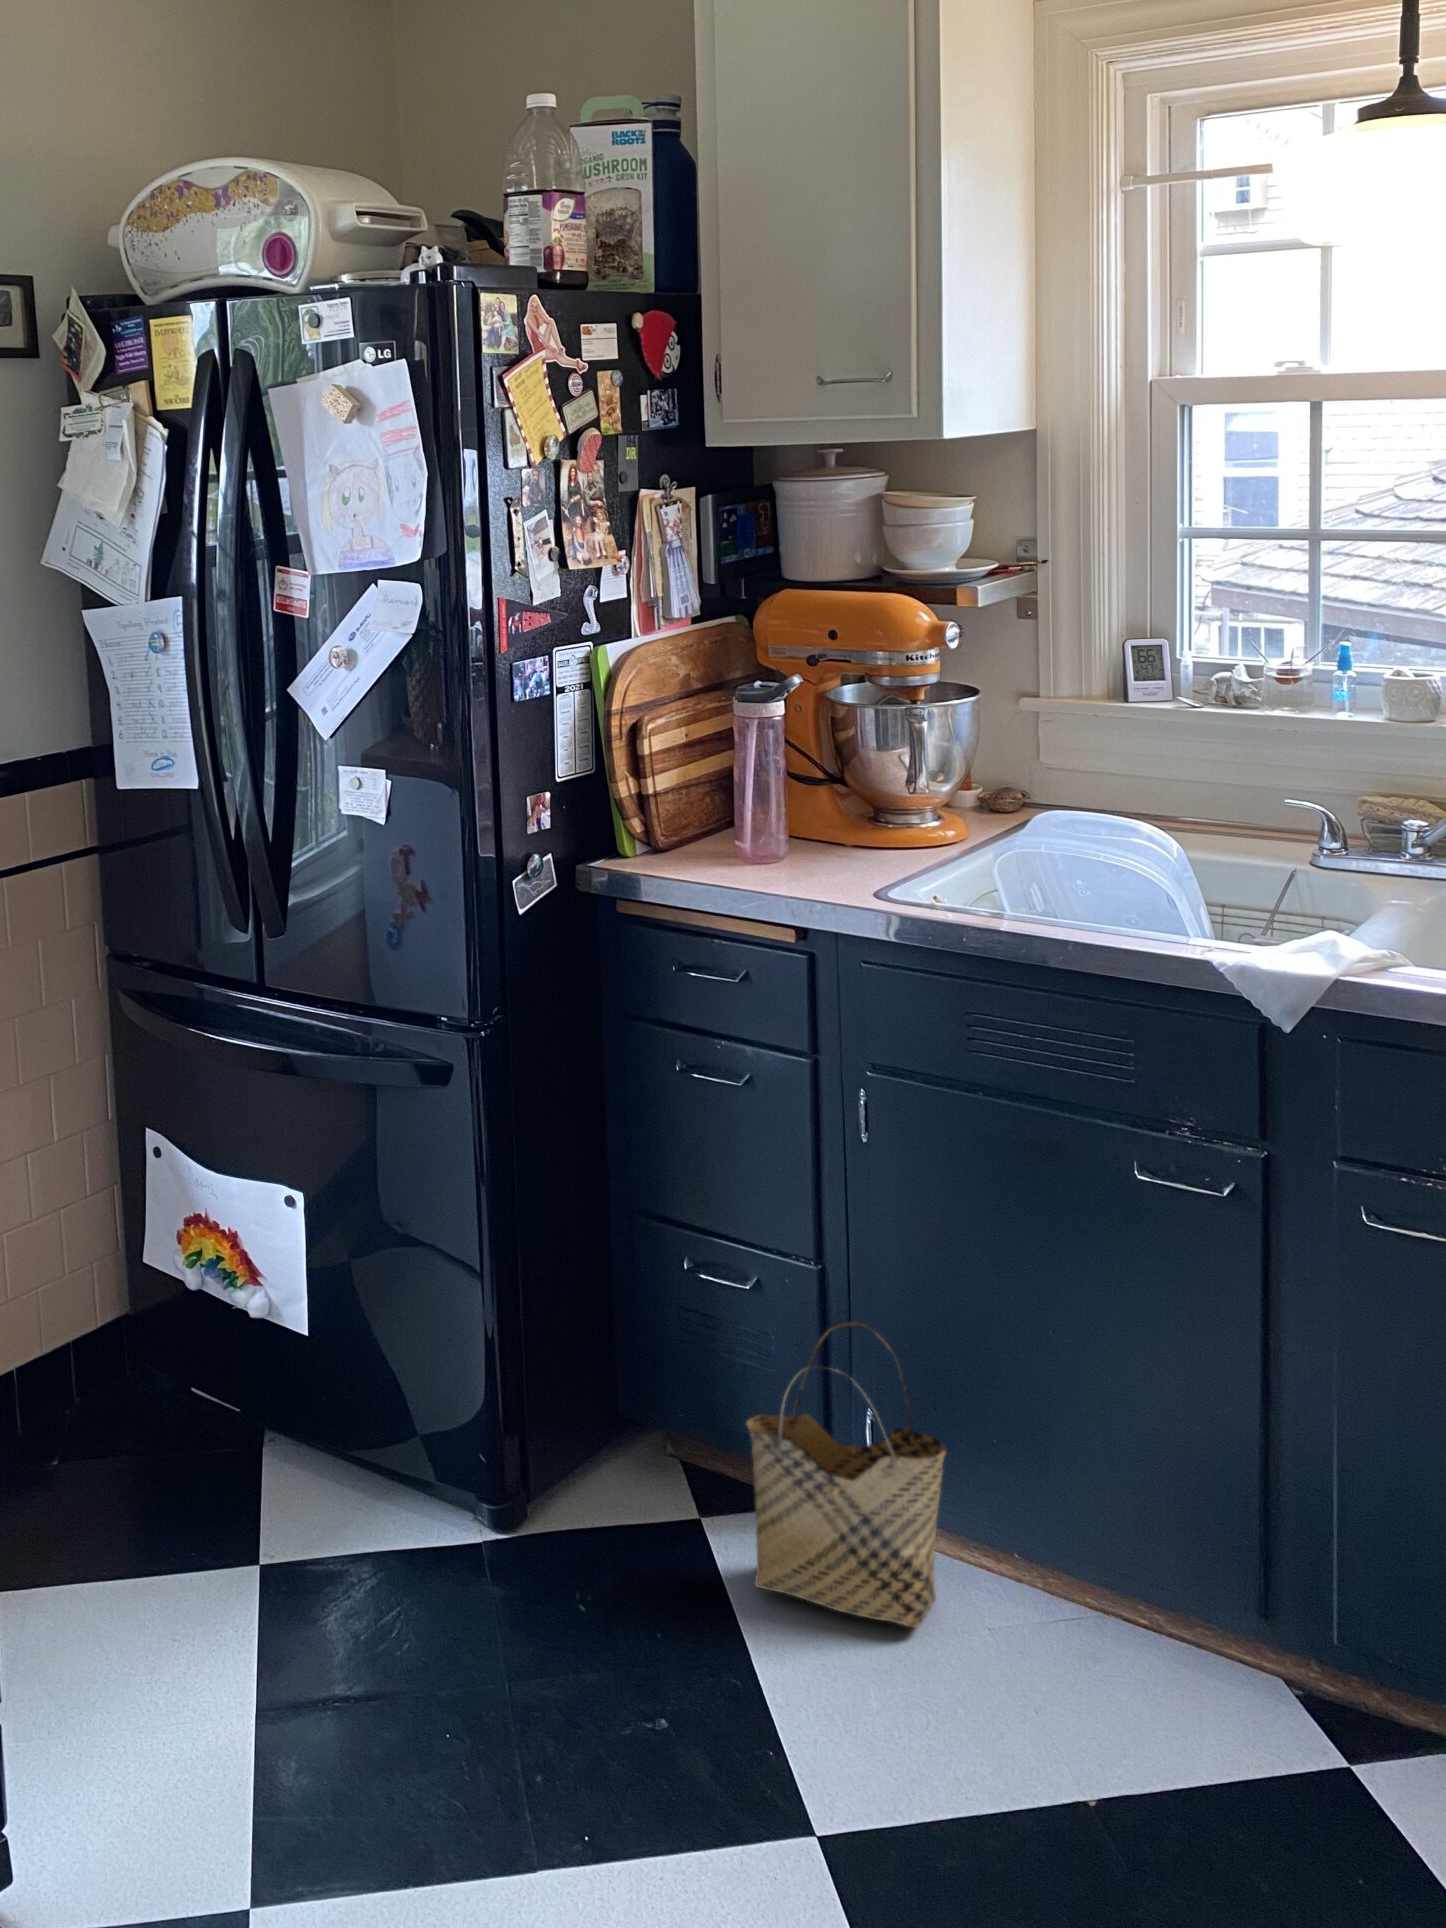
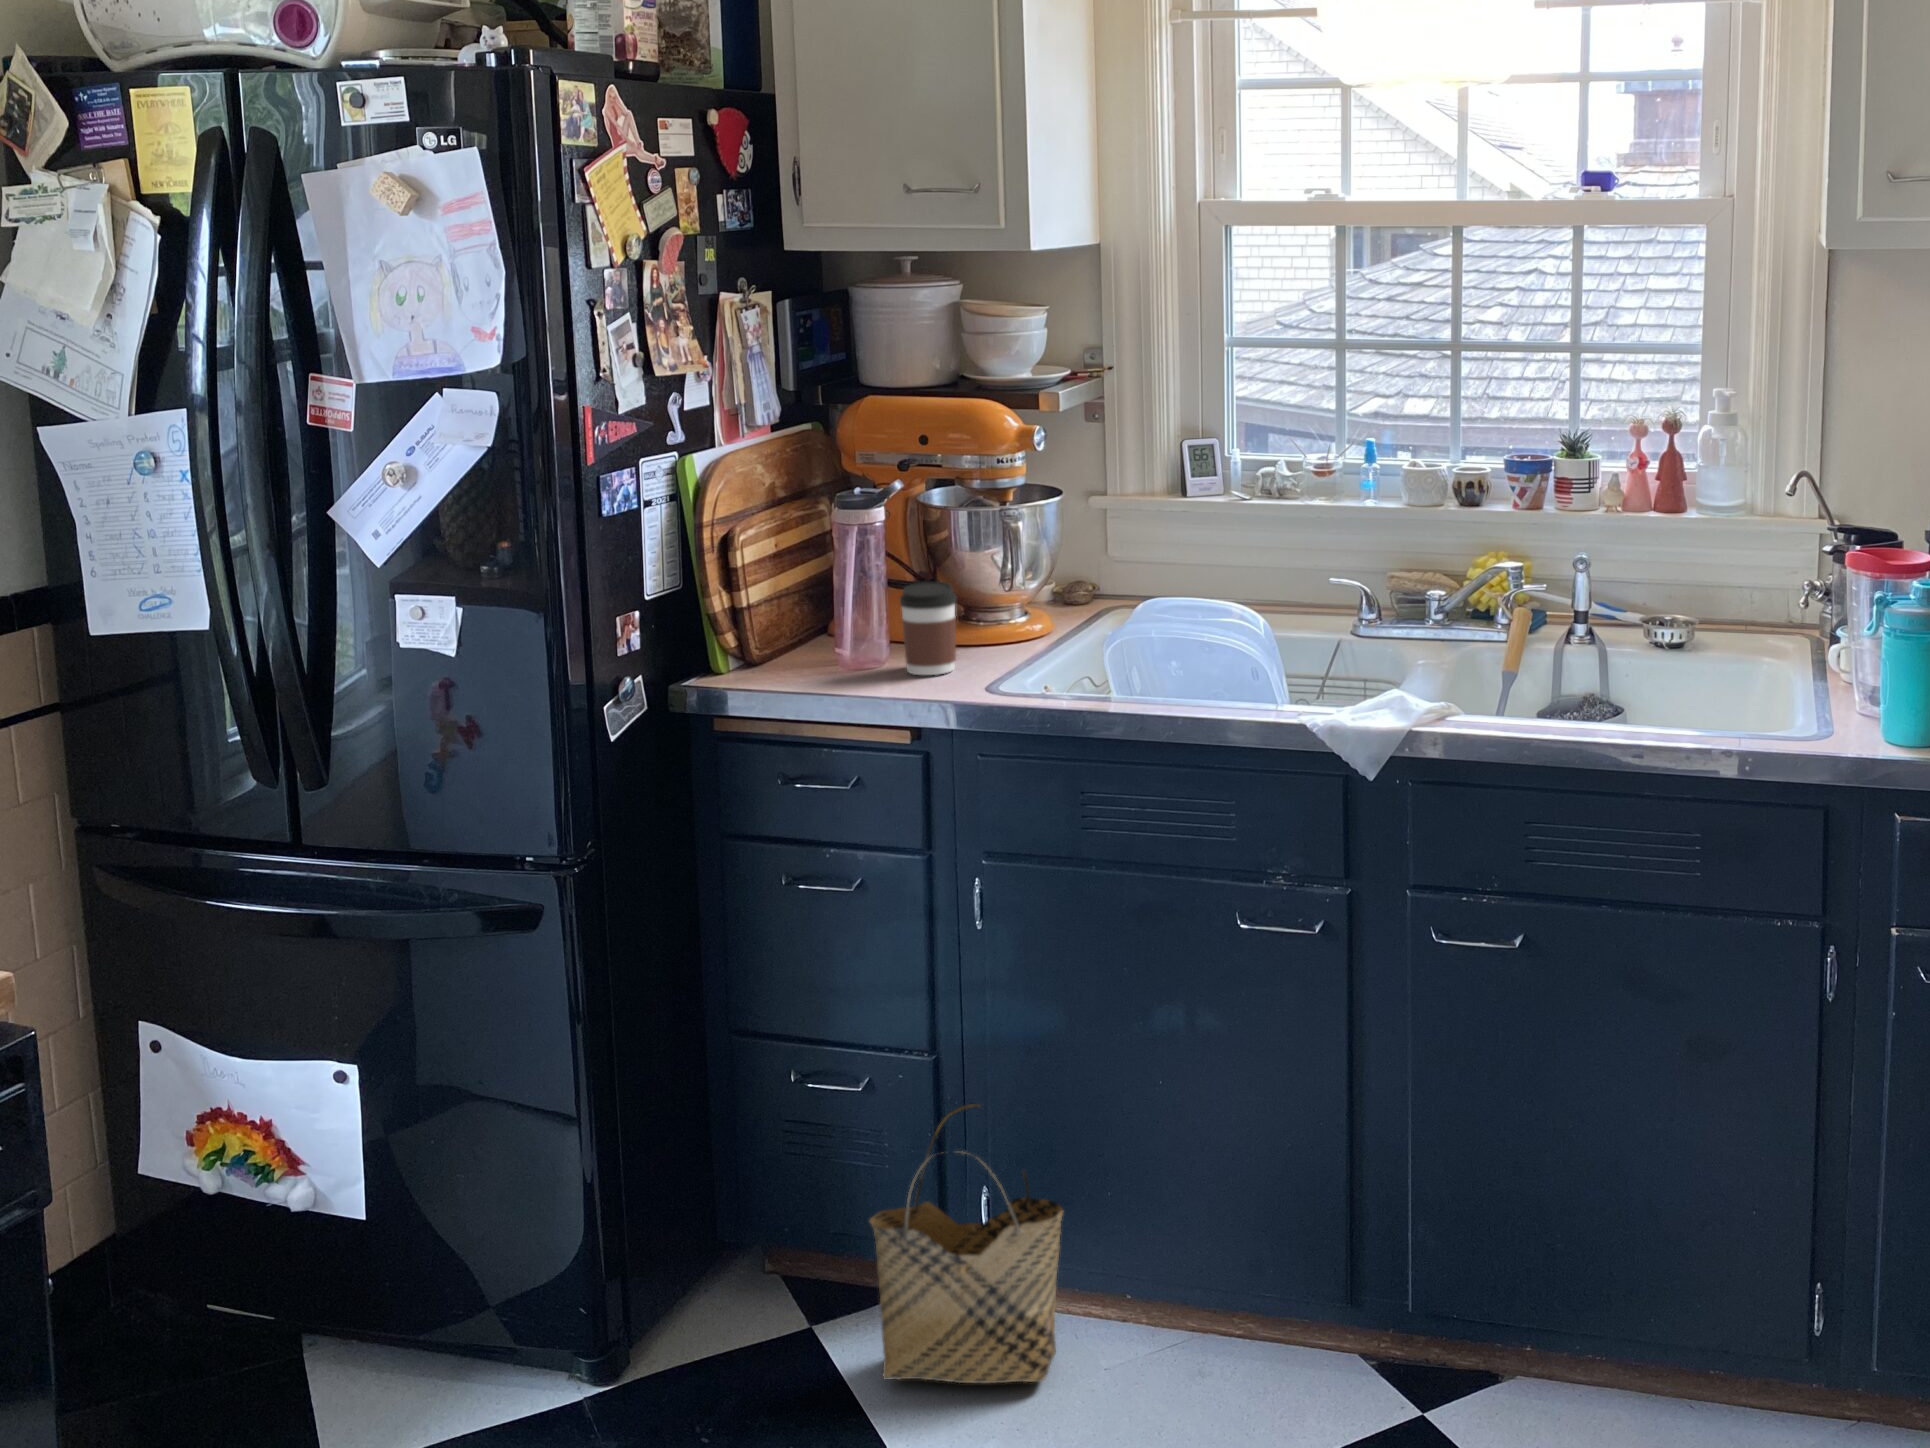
coffee cup: none [799,779,857,875] -> present [900,581,956,675]

